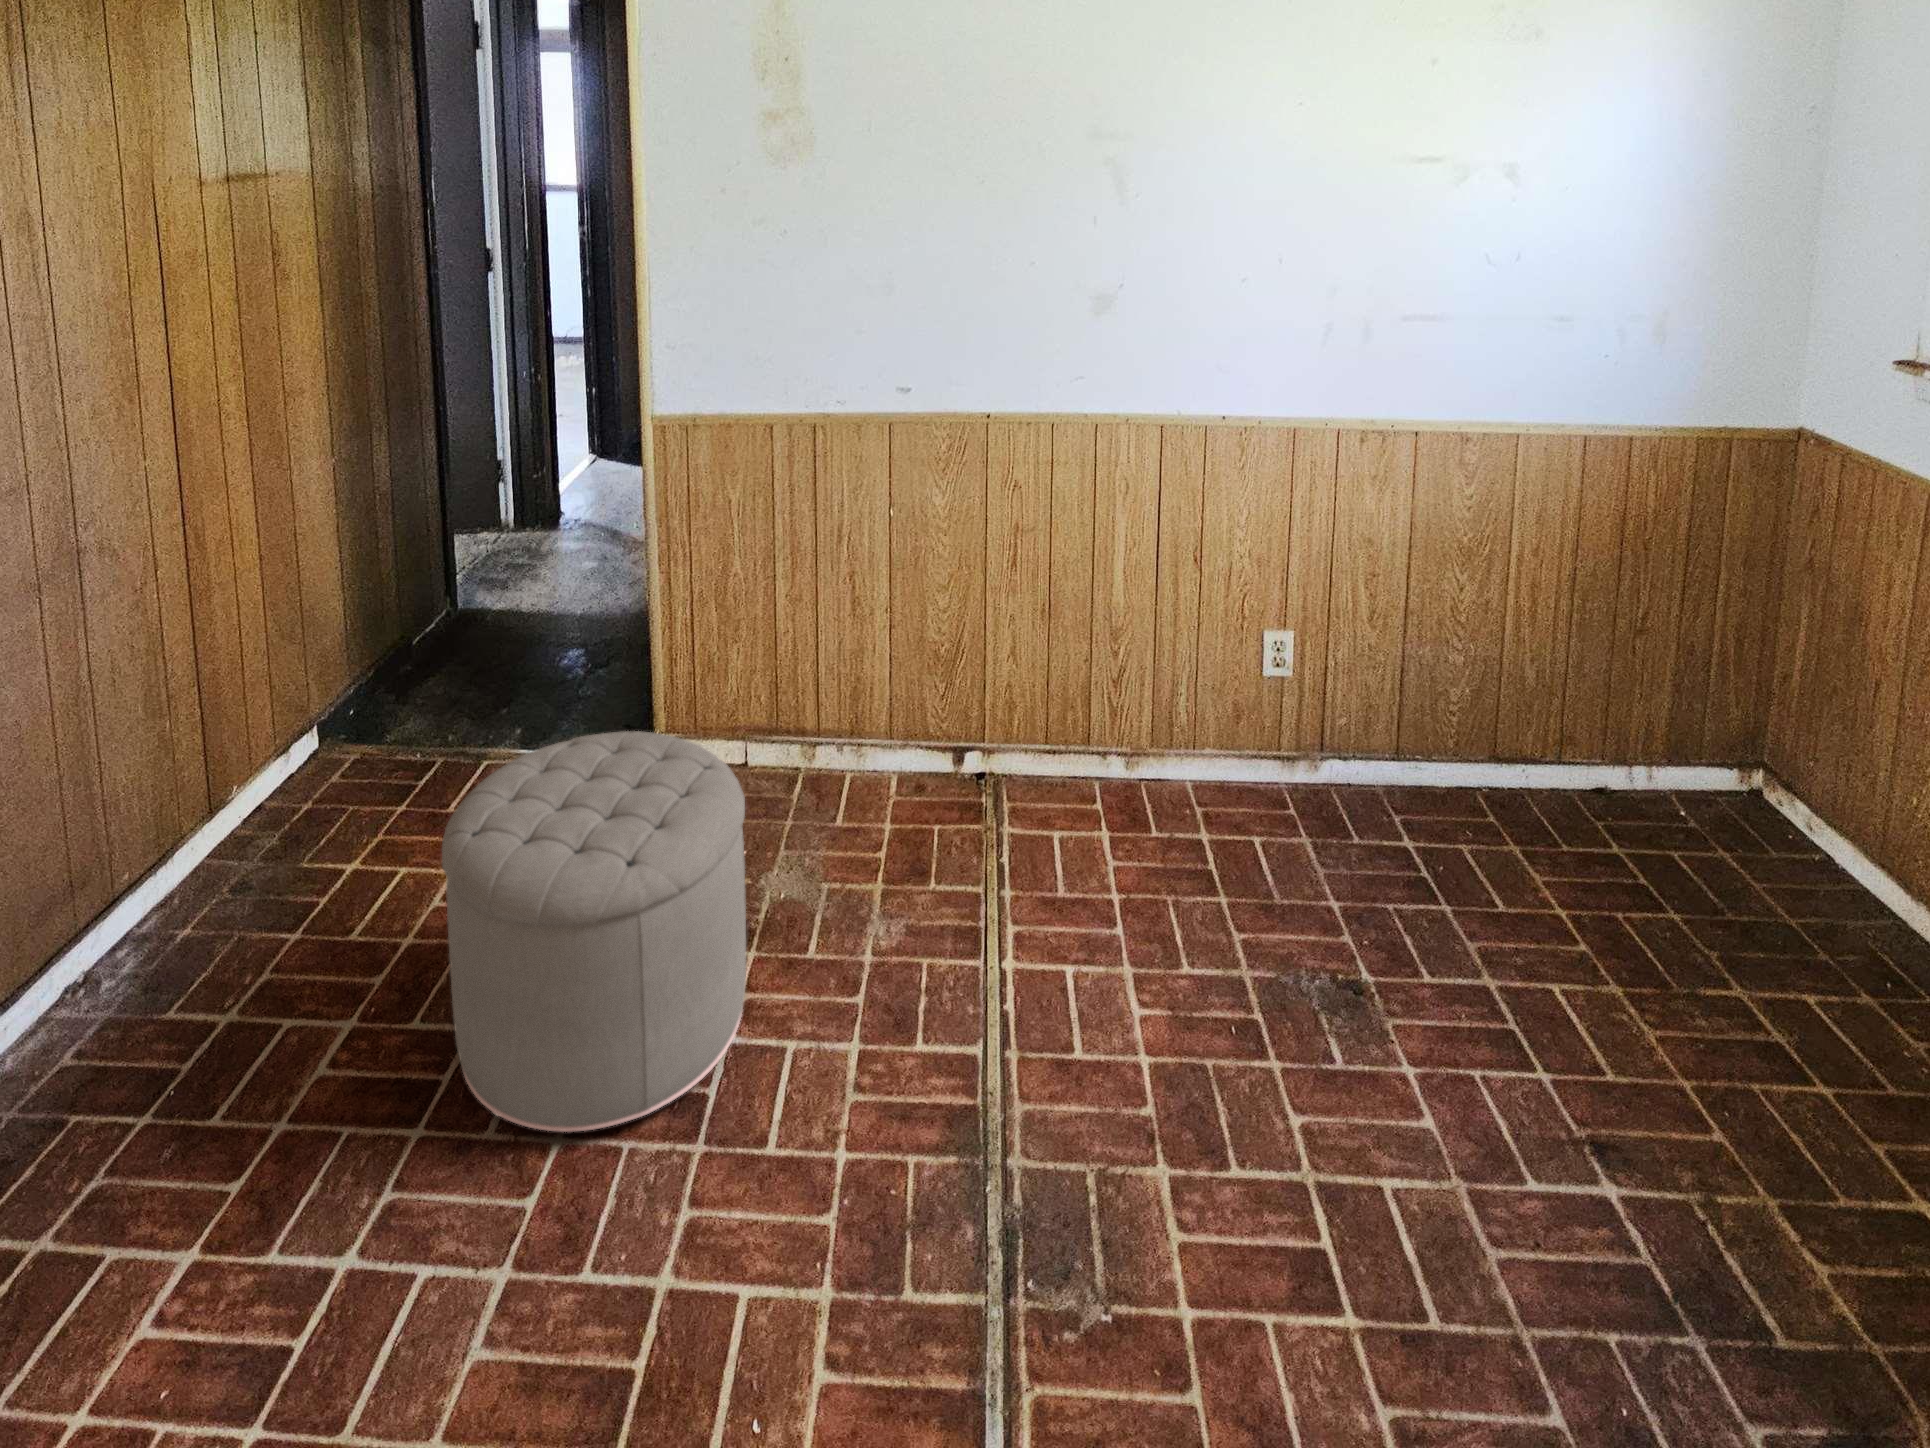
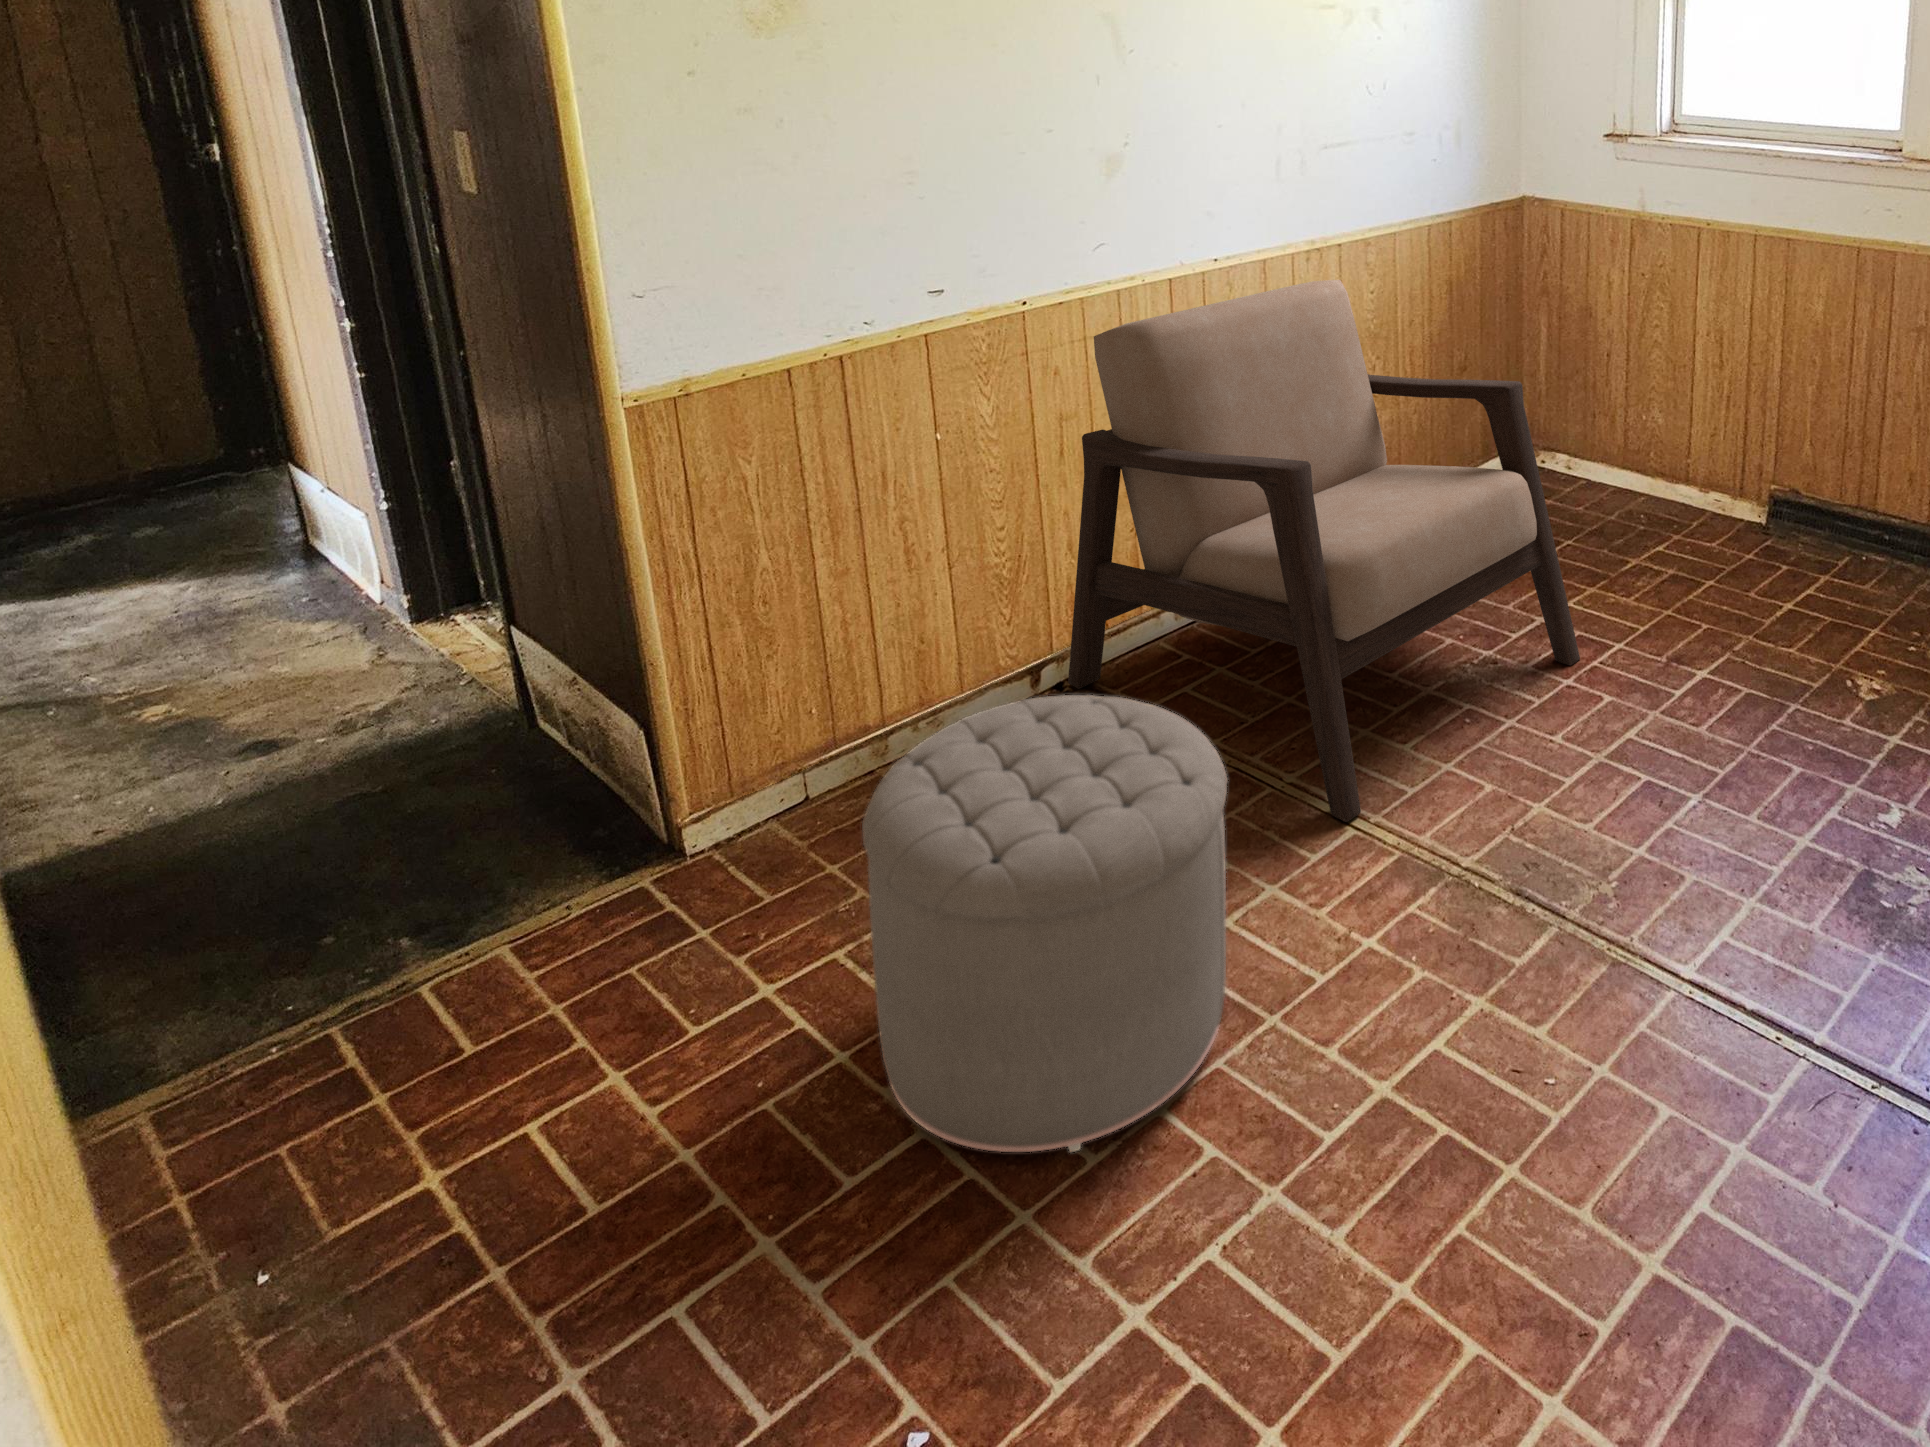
armchair: none [977,465,1463,1057] -> present [1068,280,1580,822]

